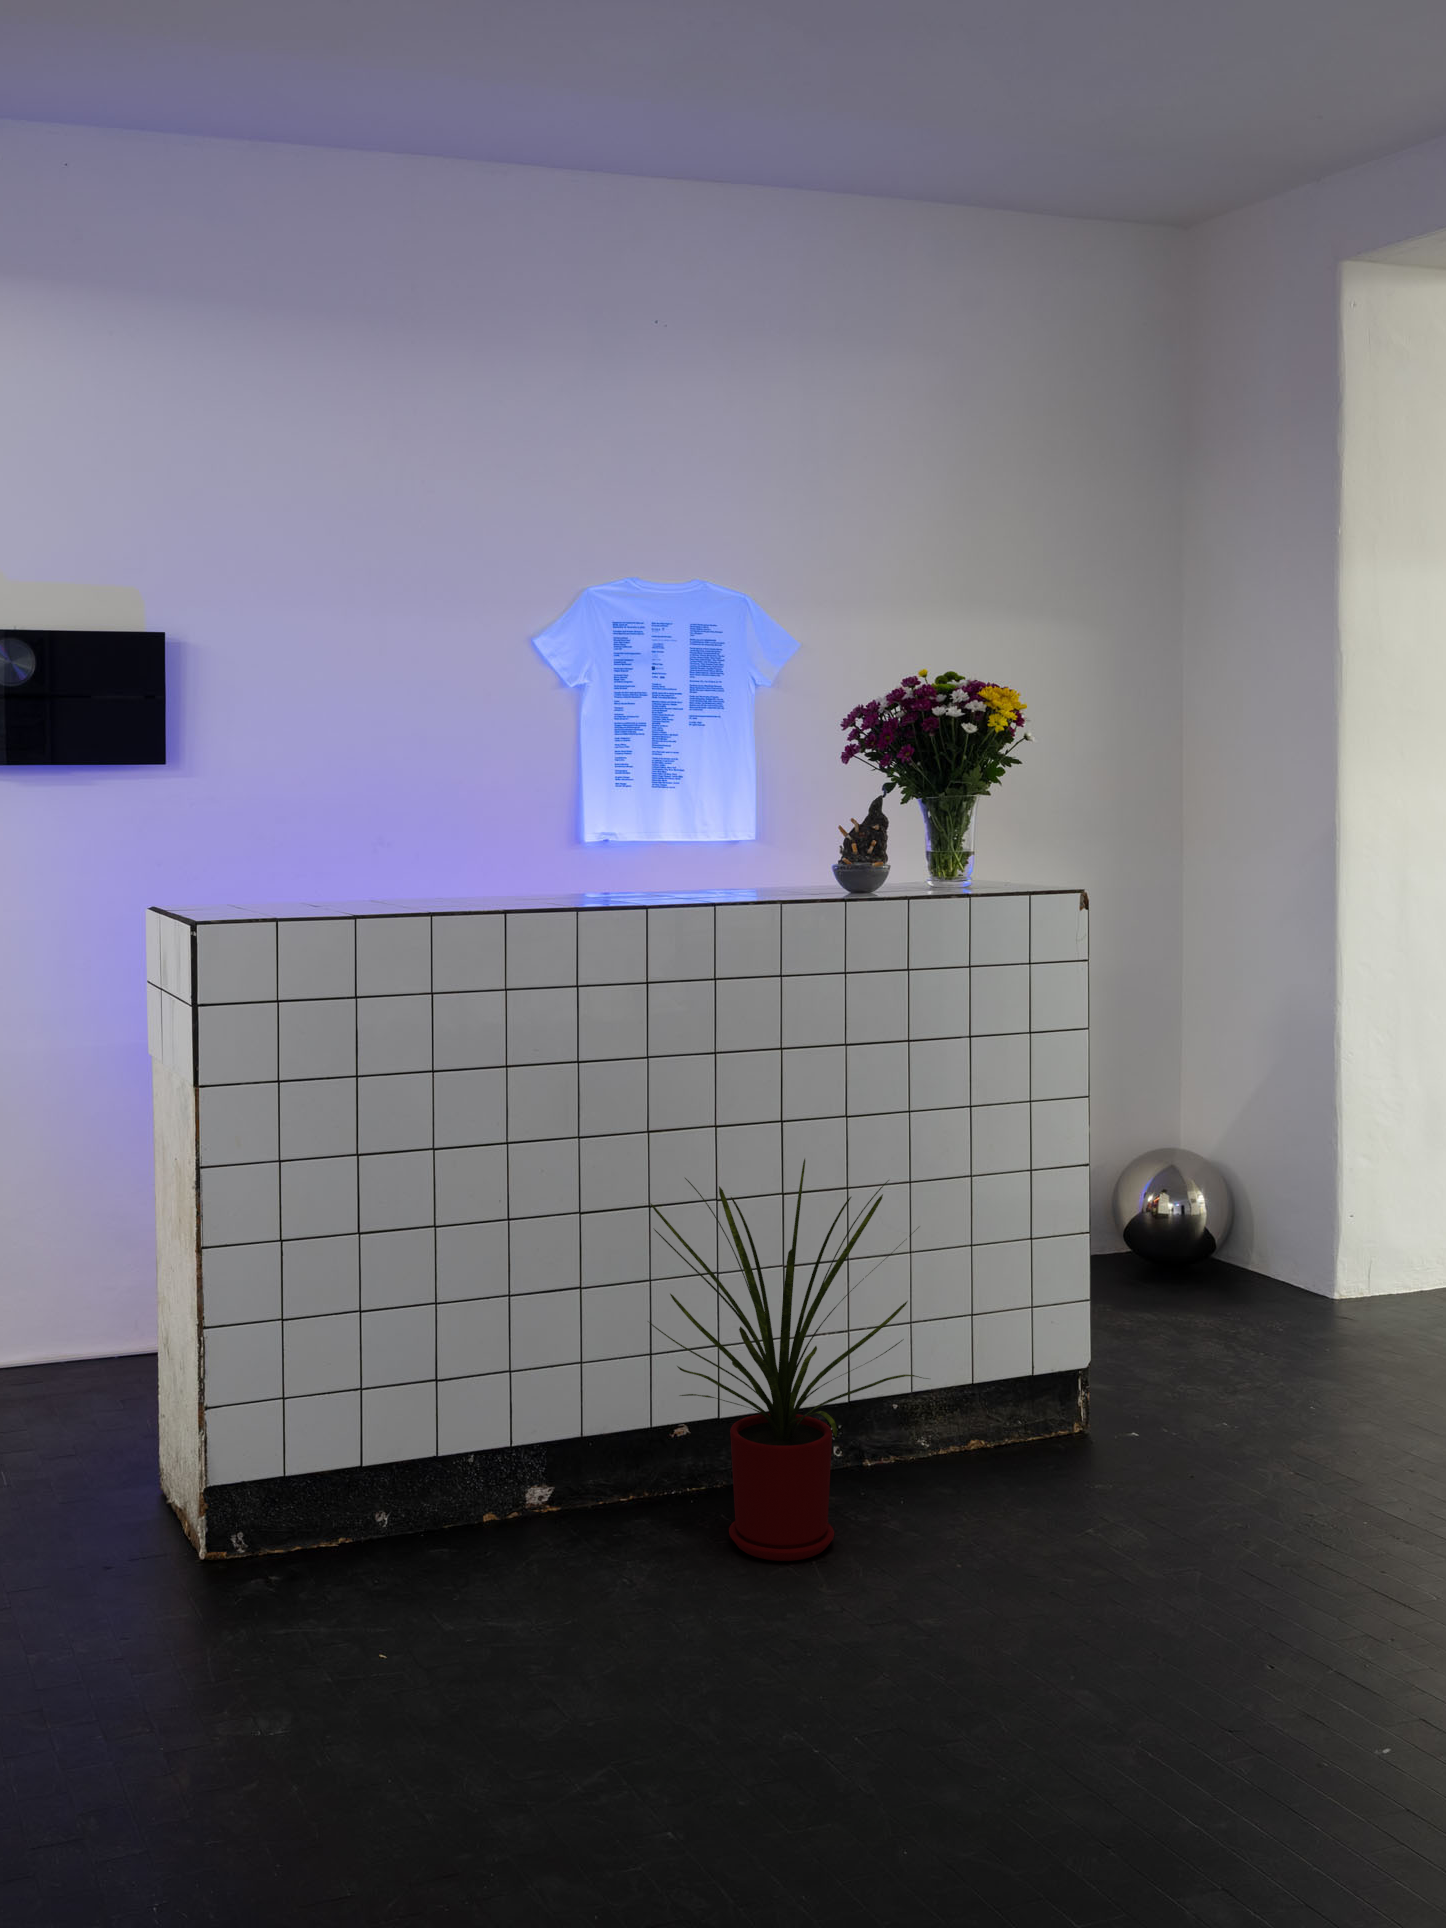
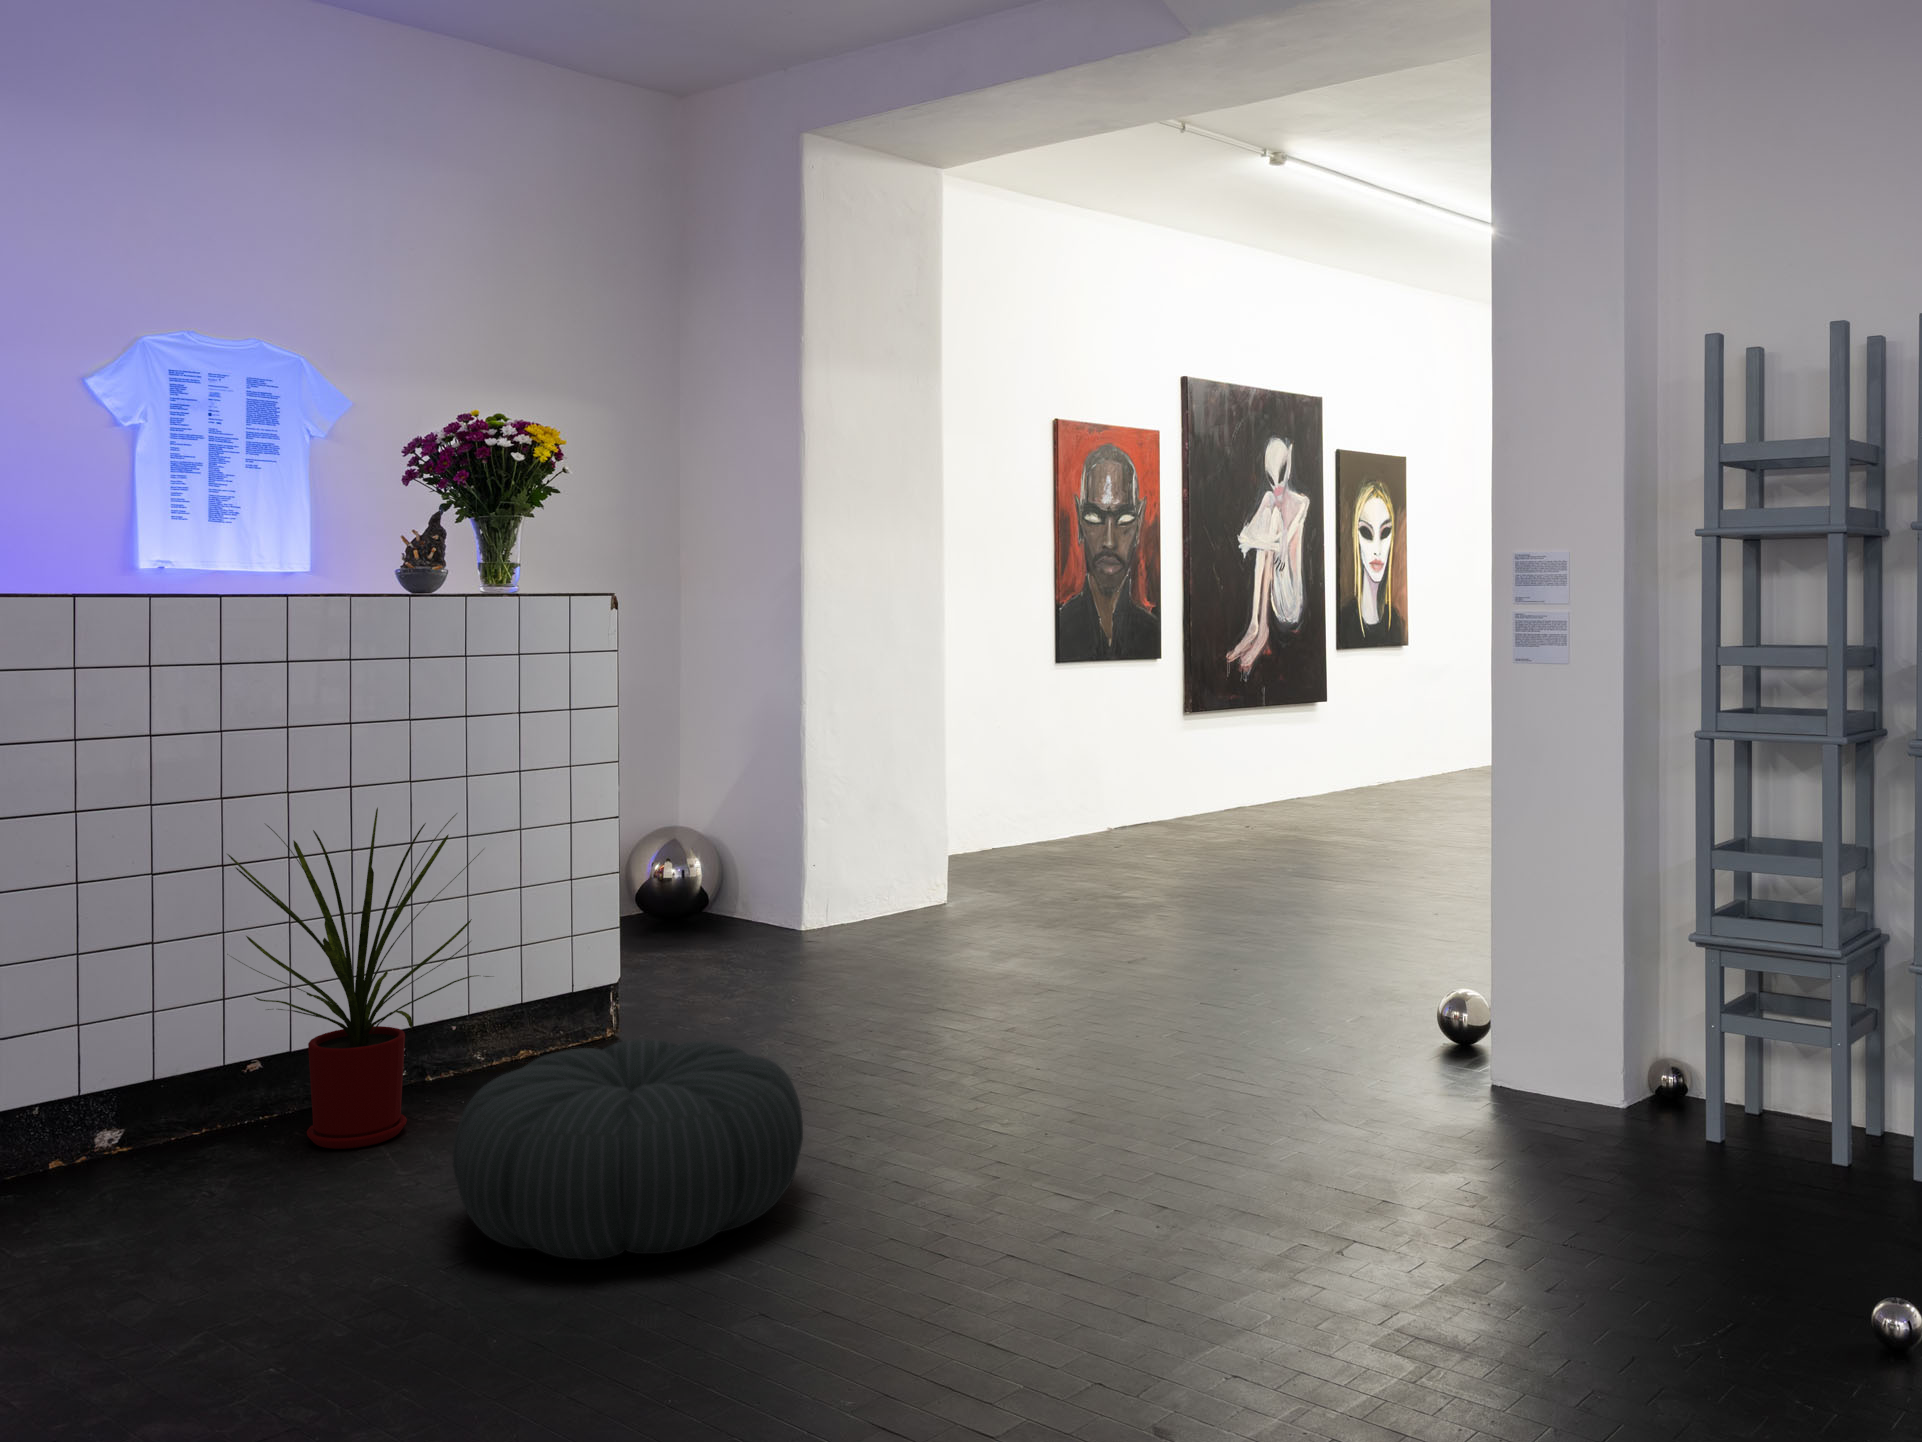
pouf: none [871,1509,1314,1836] -> present [453,1039,803,1260]

